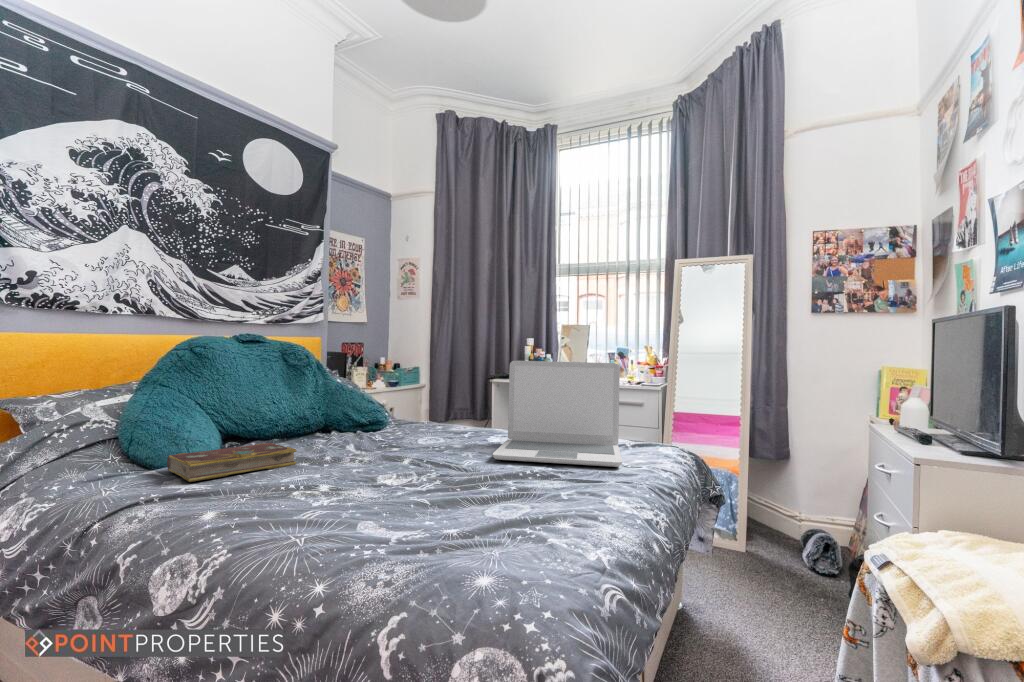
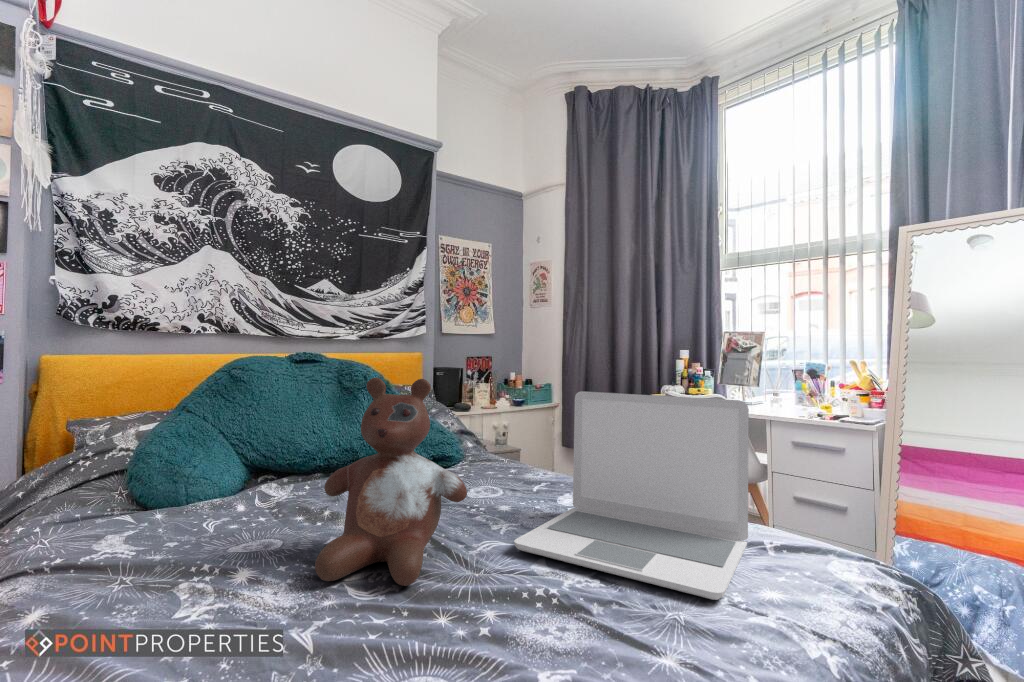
stuffed bear: none [365,349,466,481] -> present [315,378,467,586]
book: present [167,443,297,482] -> none [122,489,272,542]

